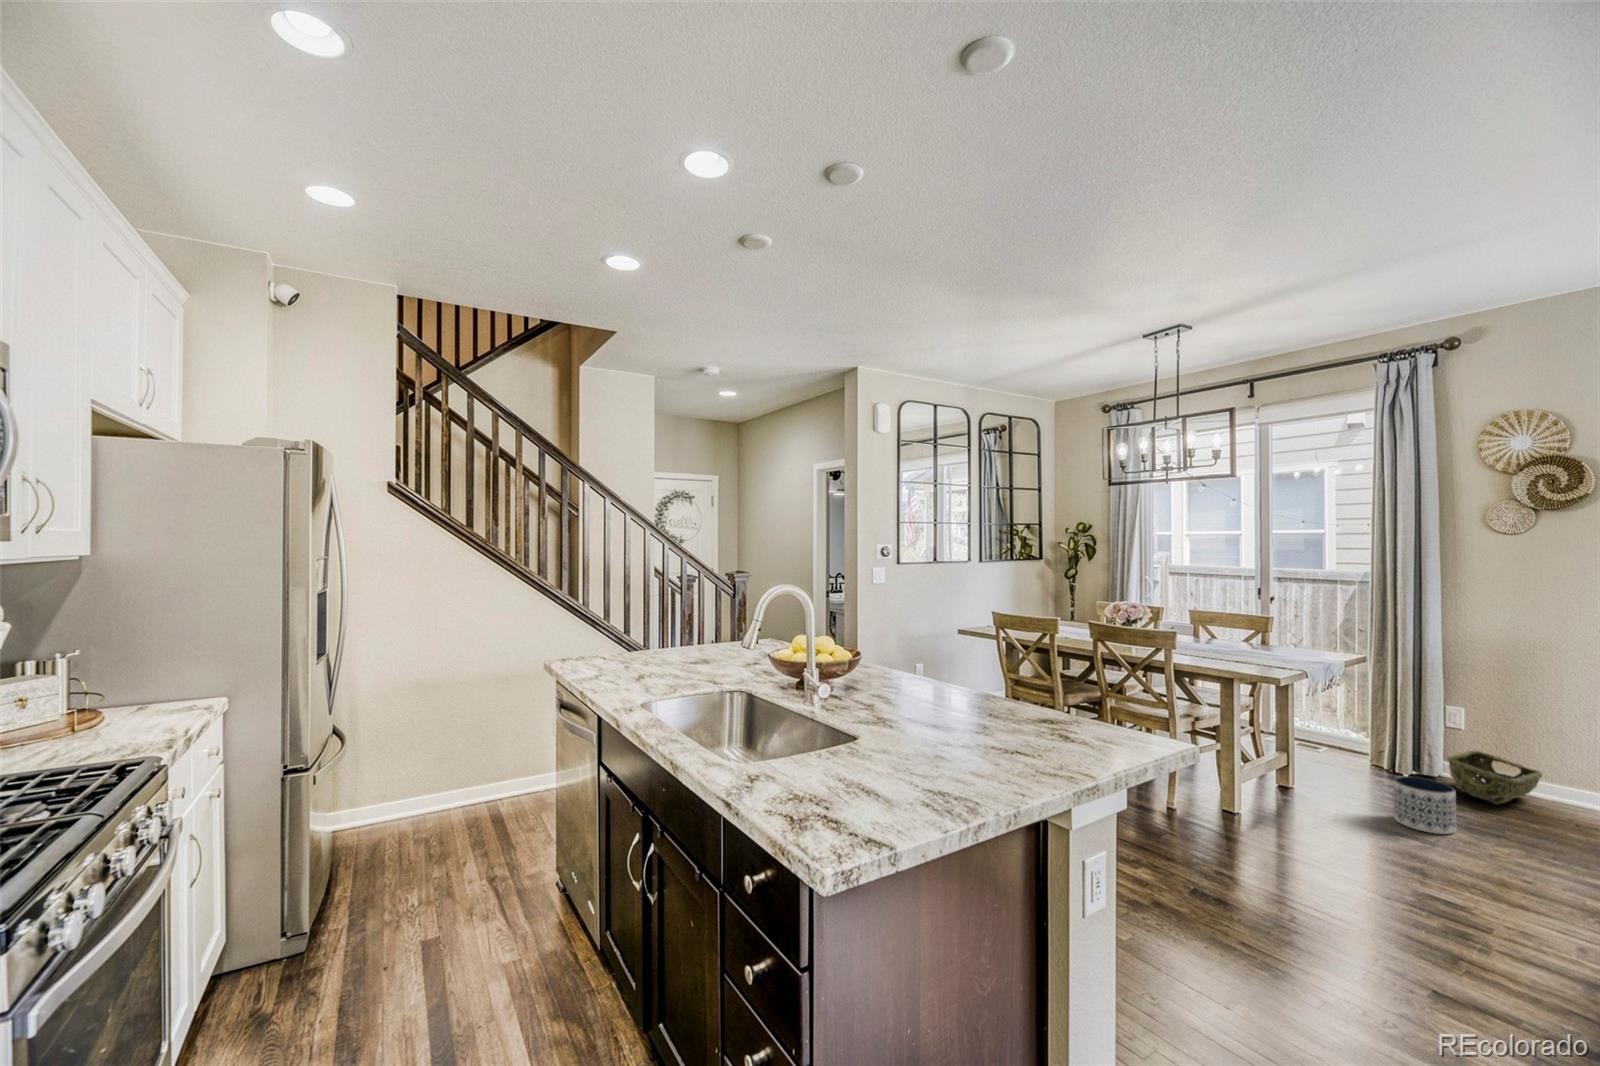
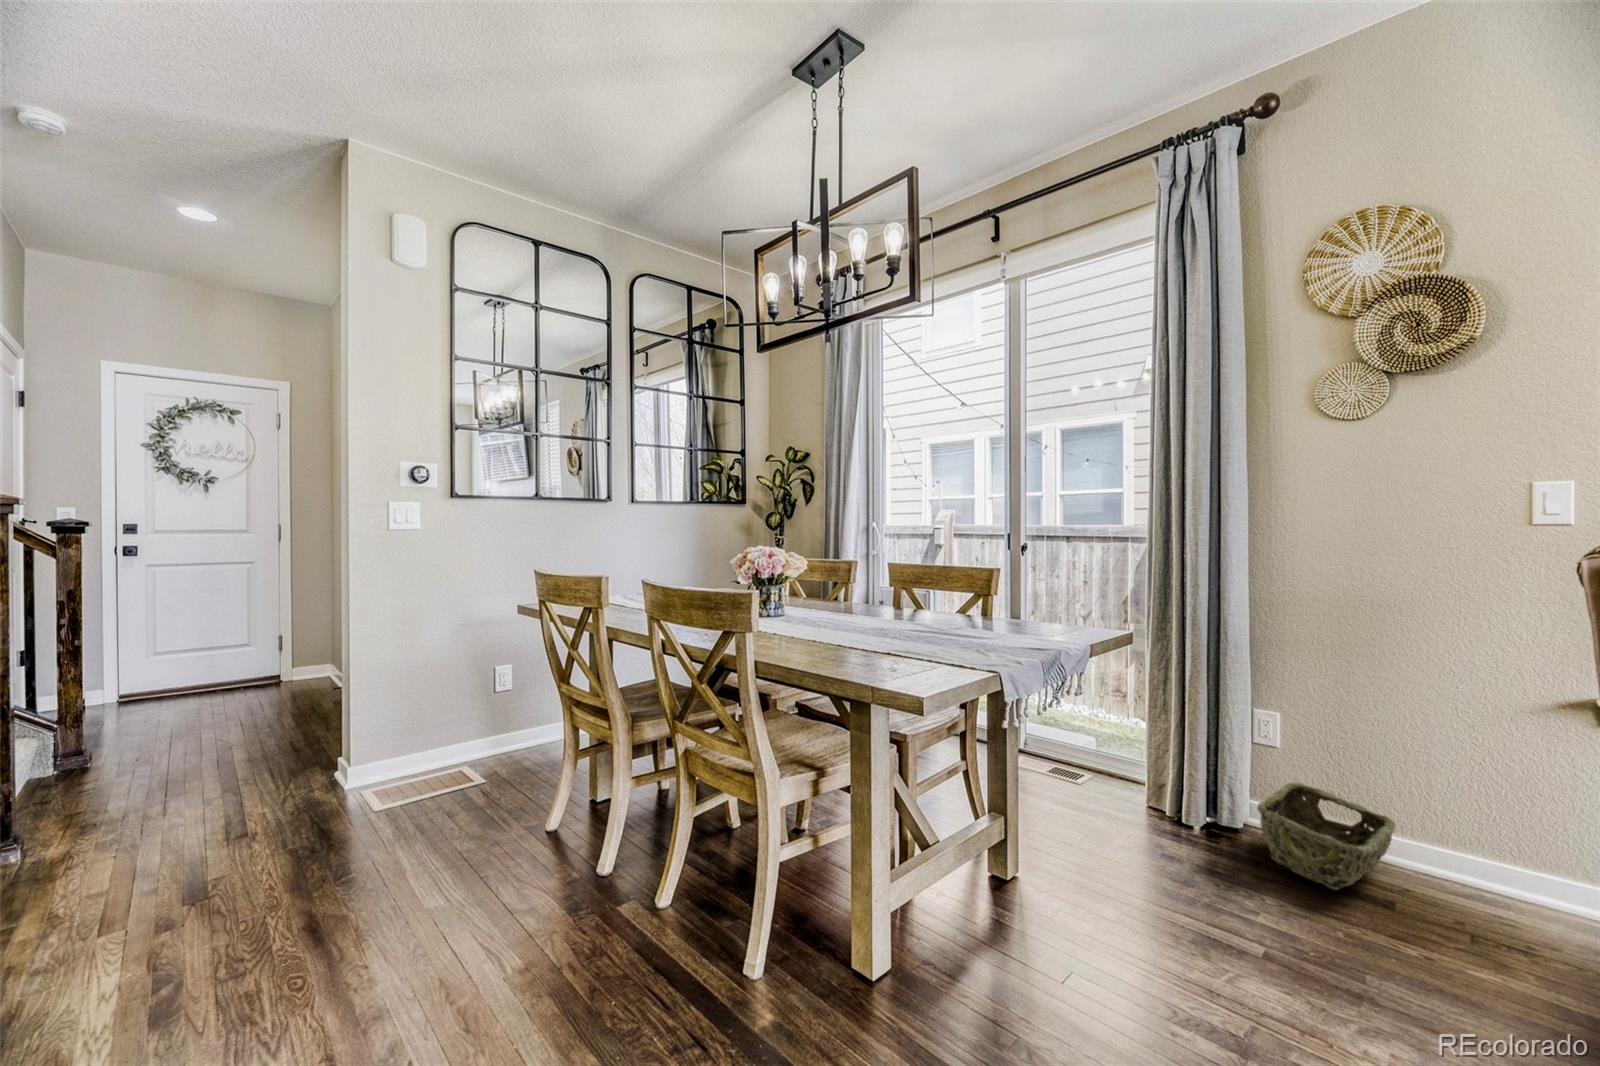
planter: present [1393,776,1456,834] -> none [1173,868,1283,1005]

